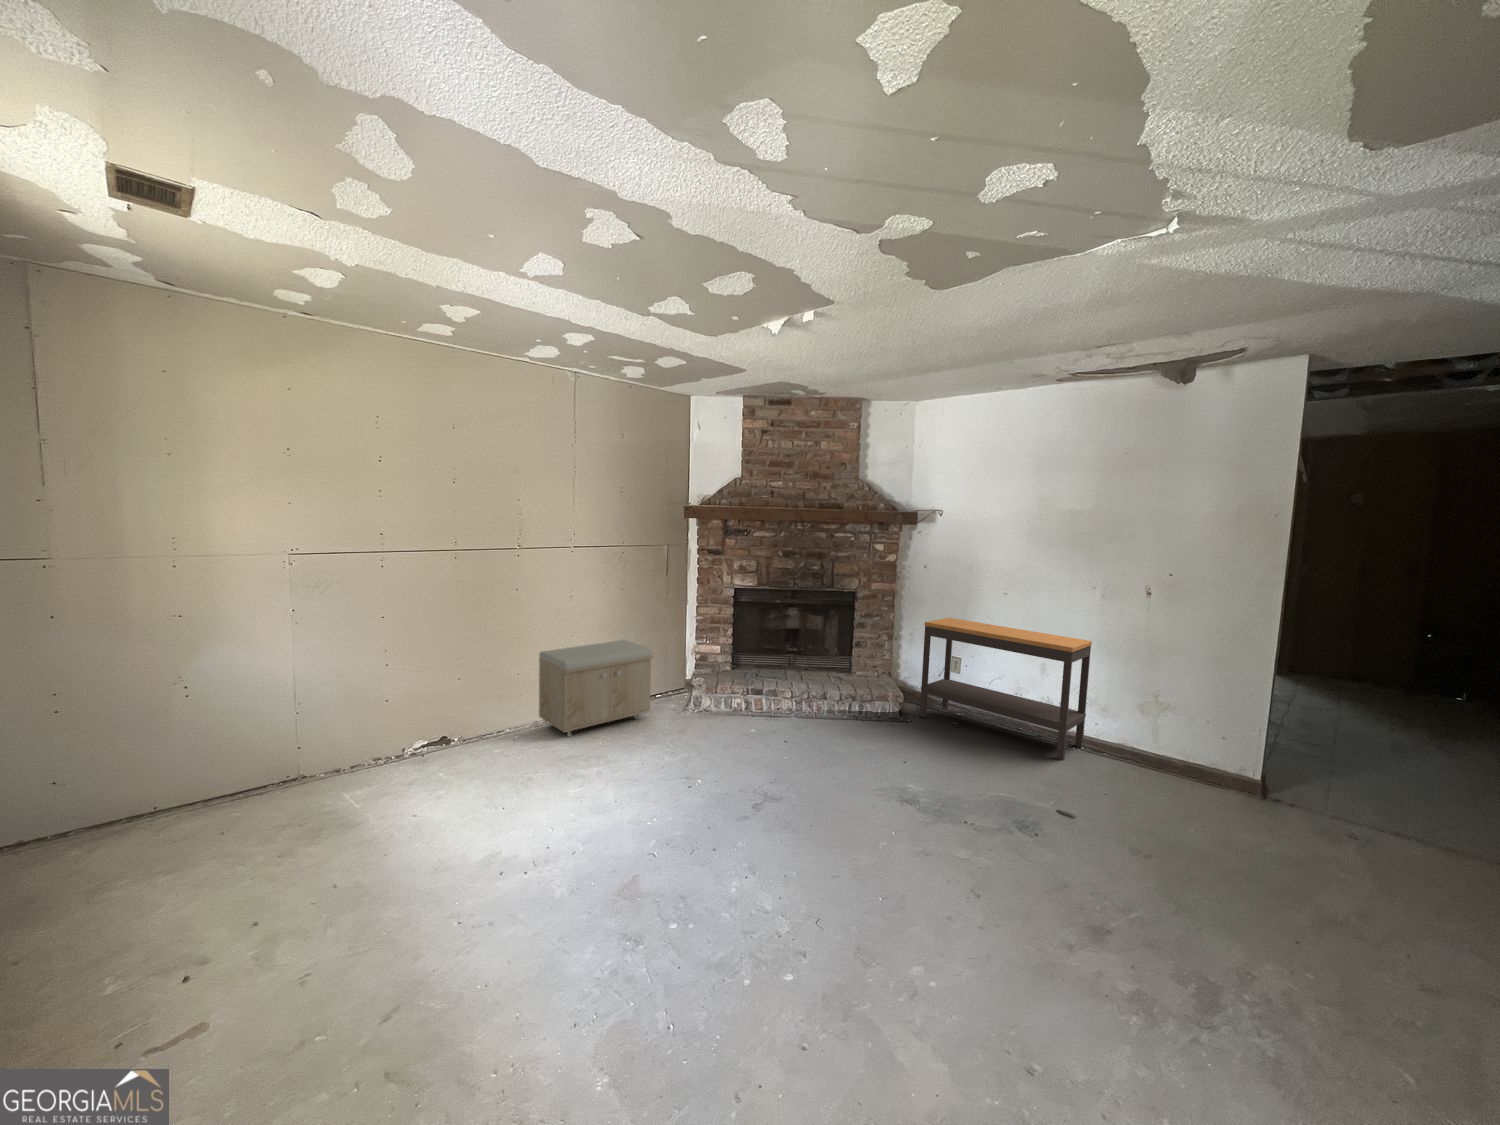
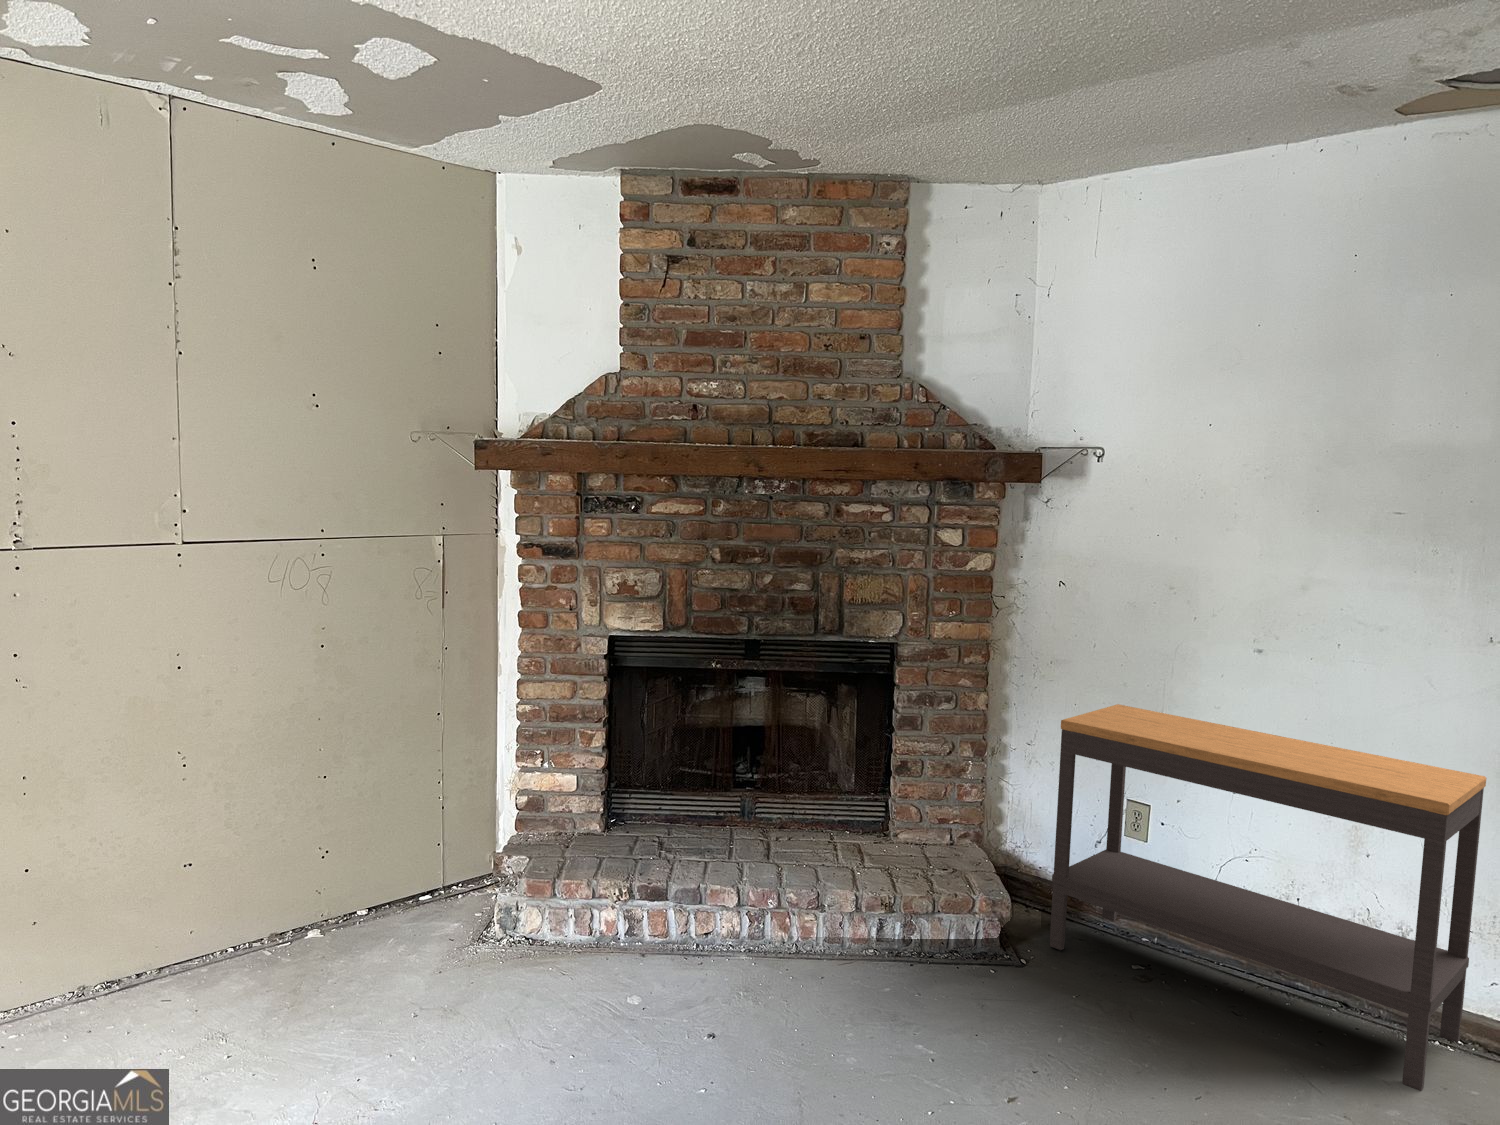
storage bench: present [539,640,653,736] -> none [81,770,384,1038]

